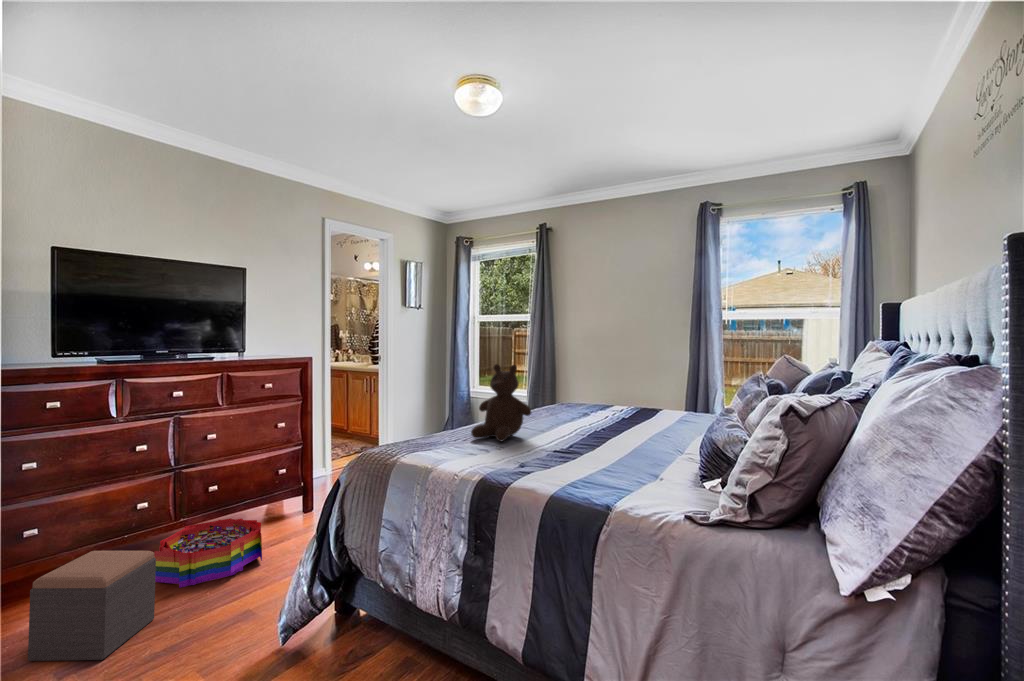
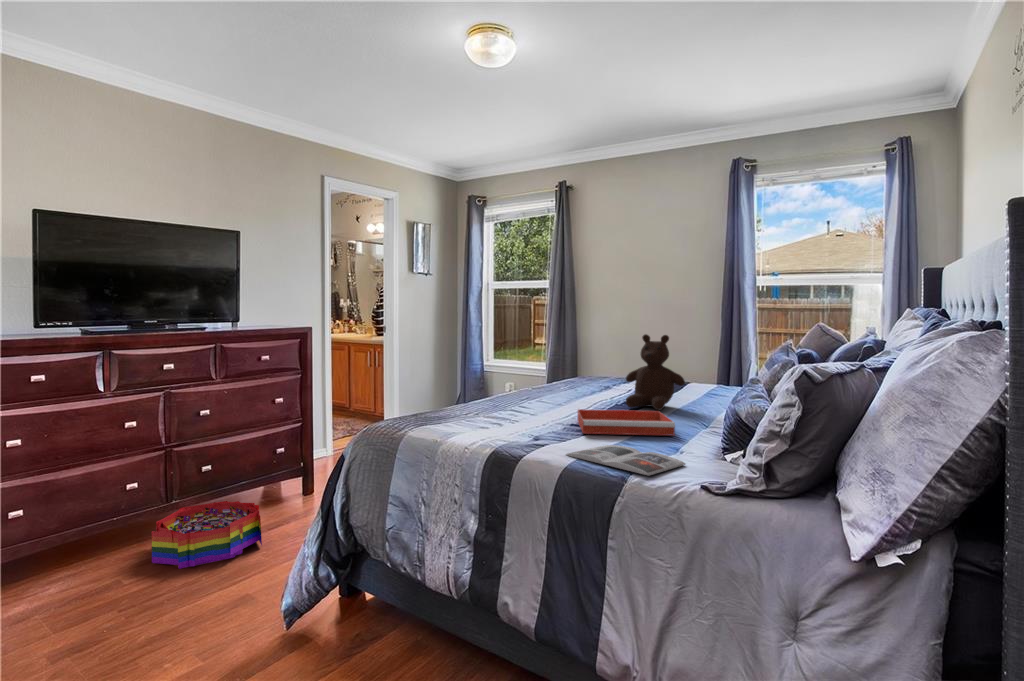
teddy bear: present [471,364,531,441] -> present [626,334,685,410]
tray: none [559,433,650,459] -> present [578,409,675,436]
magazine: none [551,469,666,503] -> present [566,445,685,475]
footstool: present [28,551,156,661] -> none [37,527,157,633]

